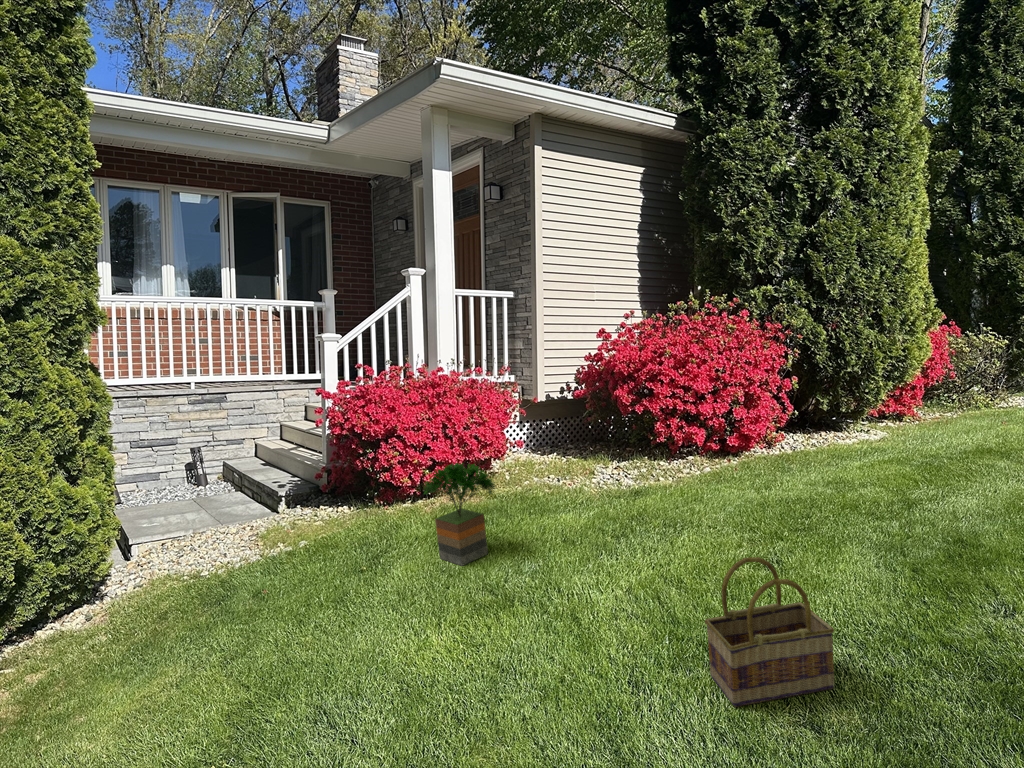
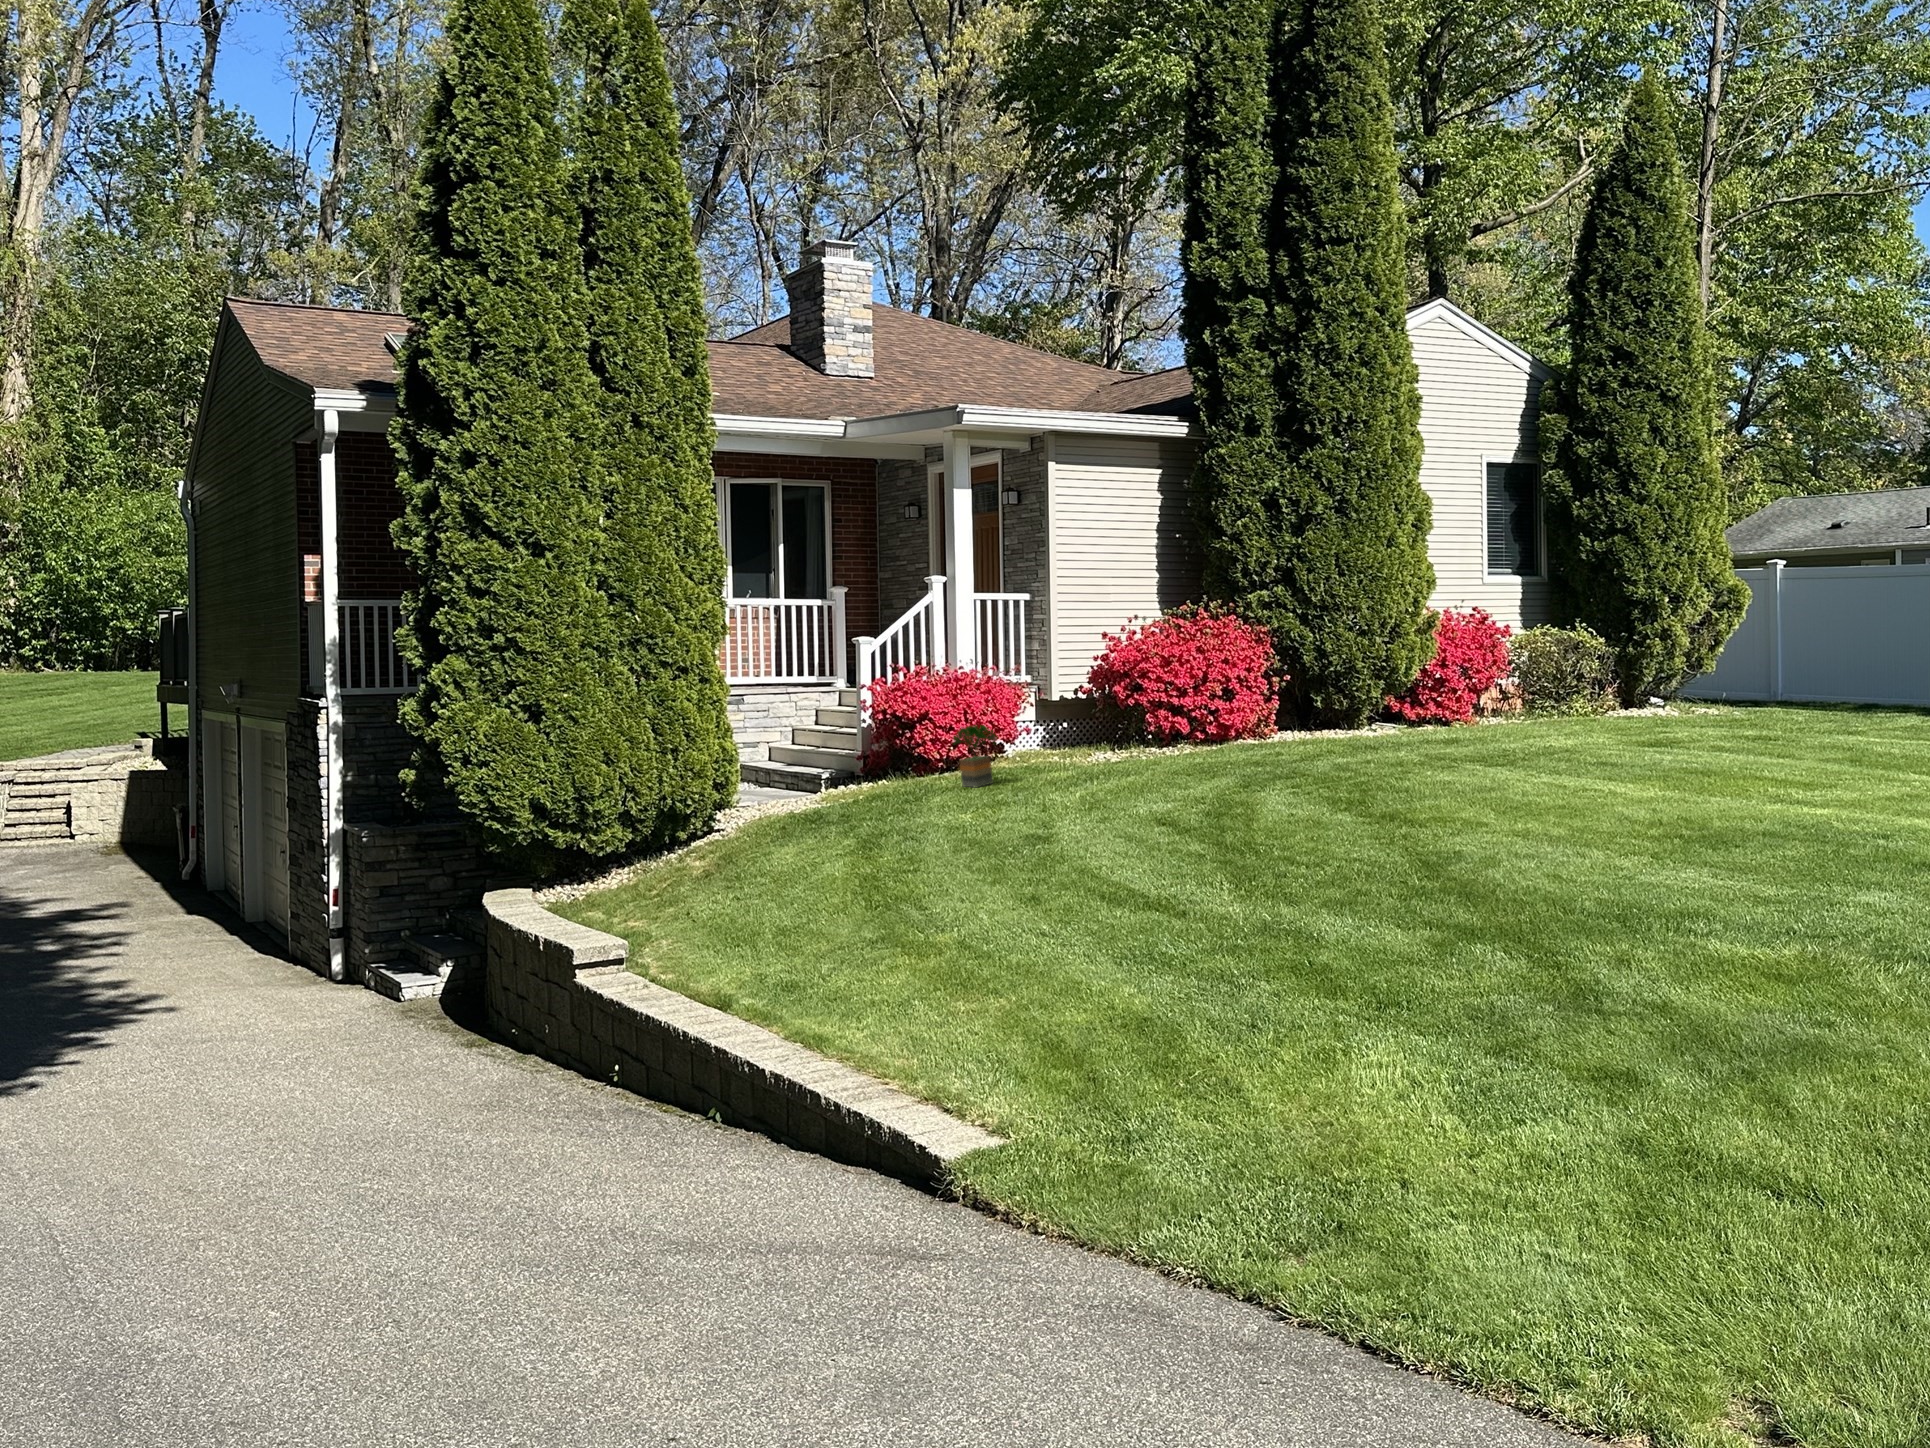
basket: present [705,557,834,707] -> none [1084,746,1138,806]

